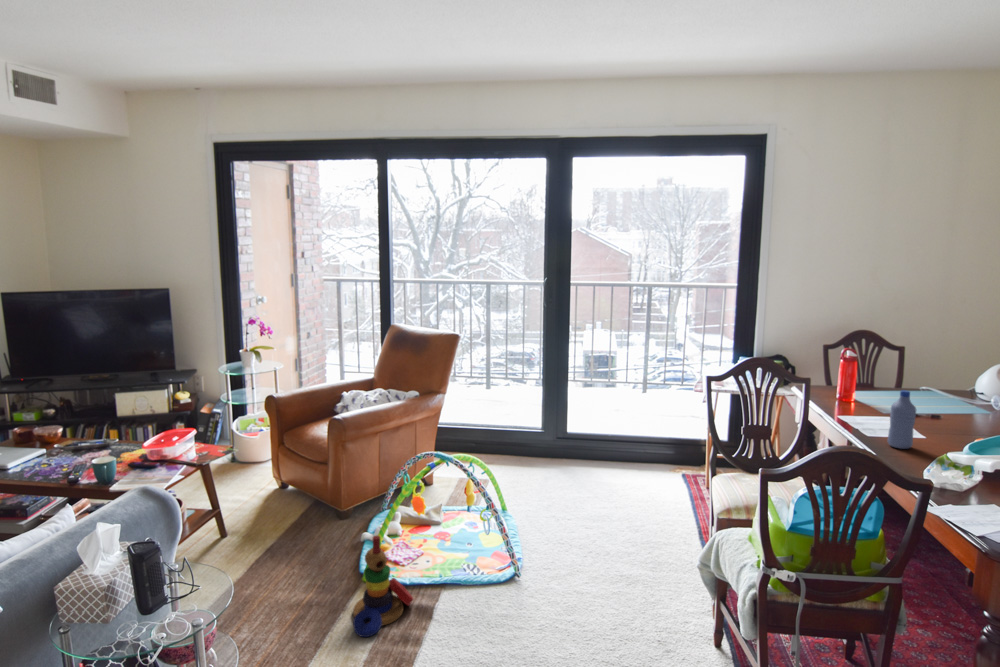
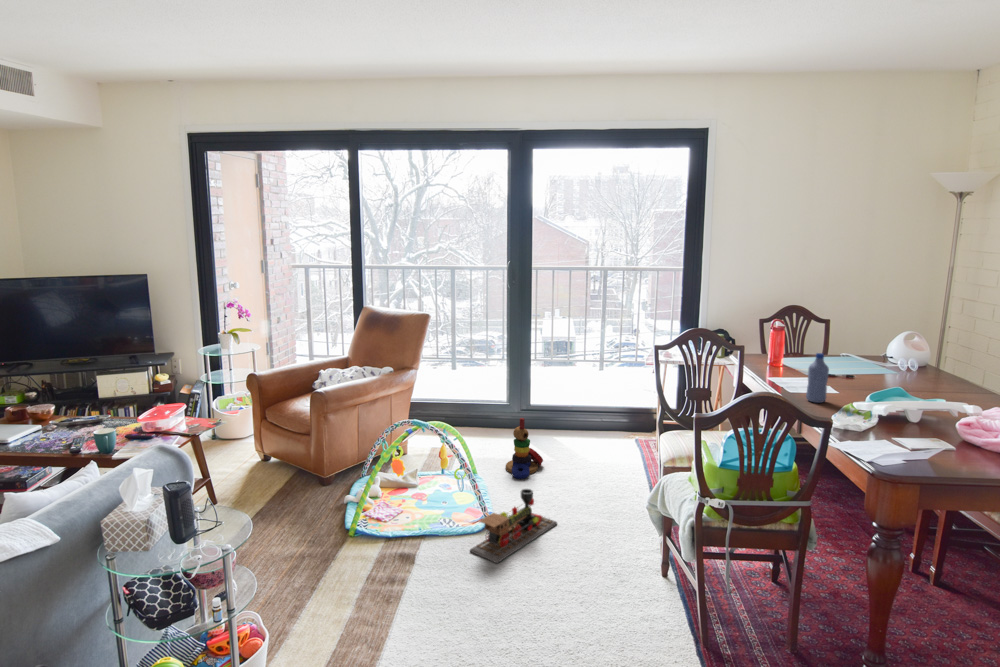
toy train: none [493,534,593,623] -> present [470,489,557,563]
stacking toy: present [353,536,413,637] -> present [506,418,543,479]

